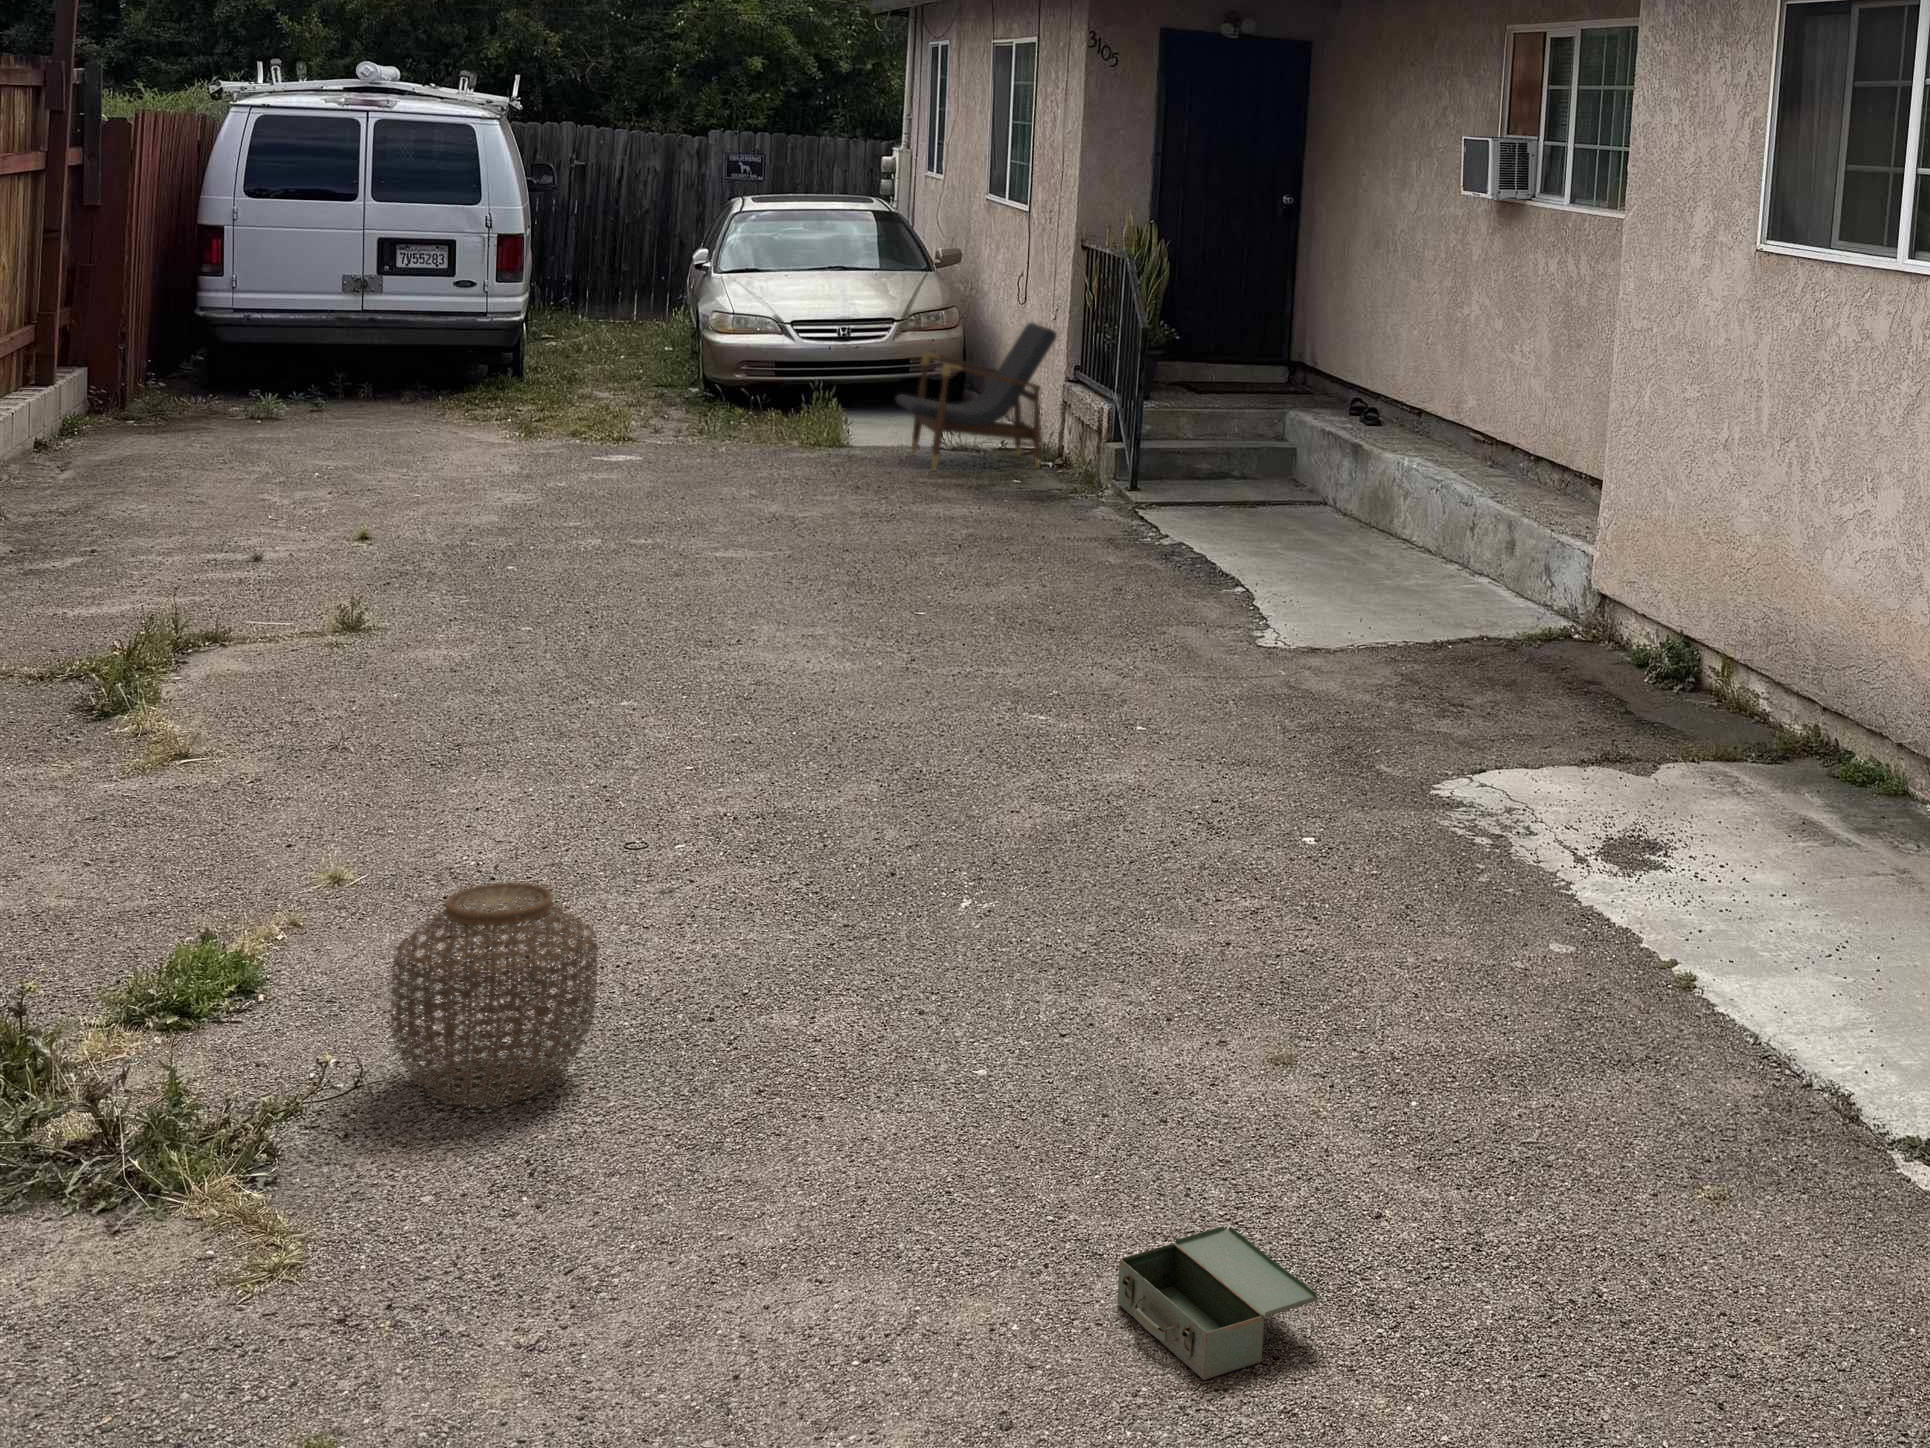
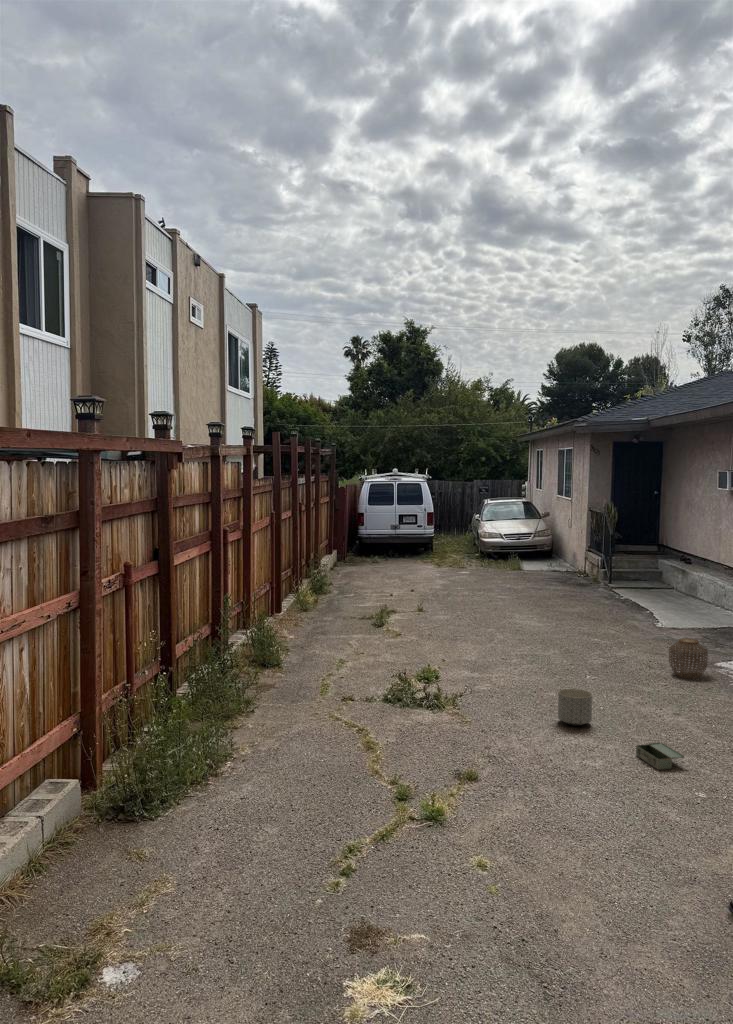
lounge chair: present [896,323,1057,470] -> none [538,534,585,577]
woven basket: present [391,883,598,1107] -> present [669,638,708,679]
planter: none [802,991,958,1165] -> present [558,689,592,726]

